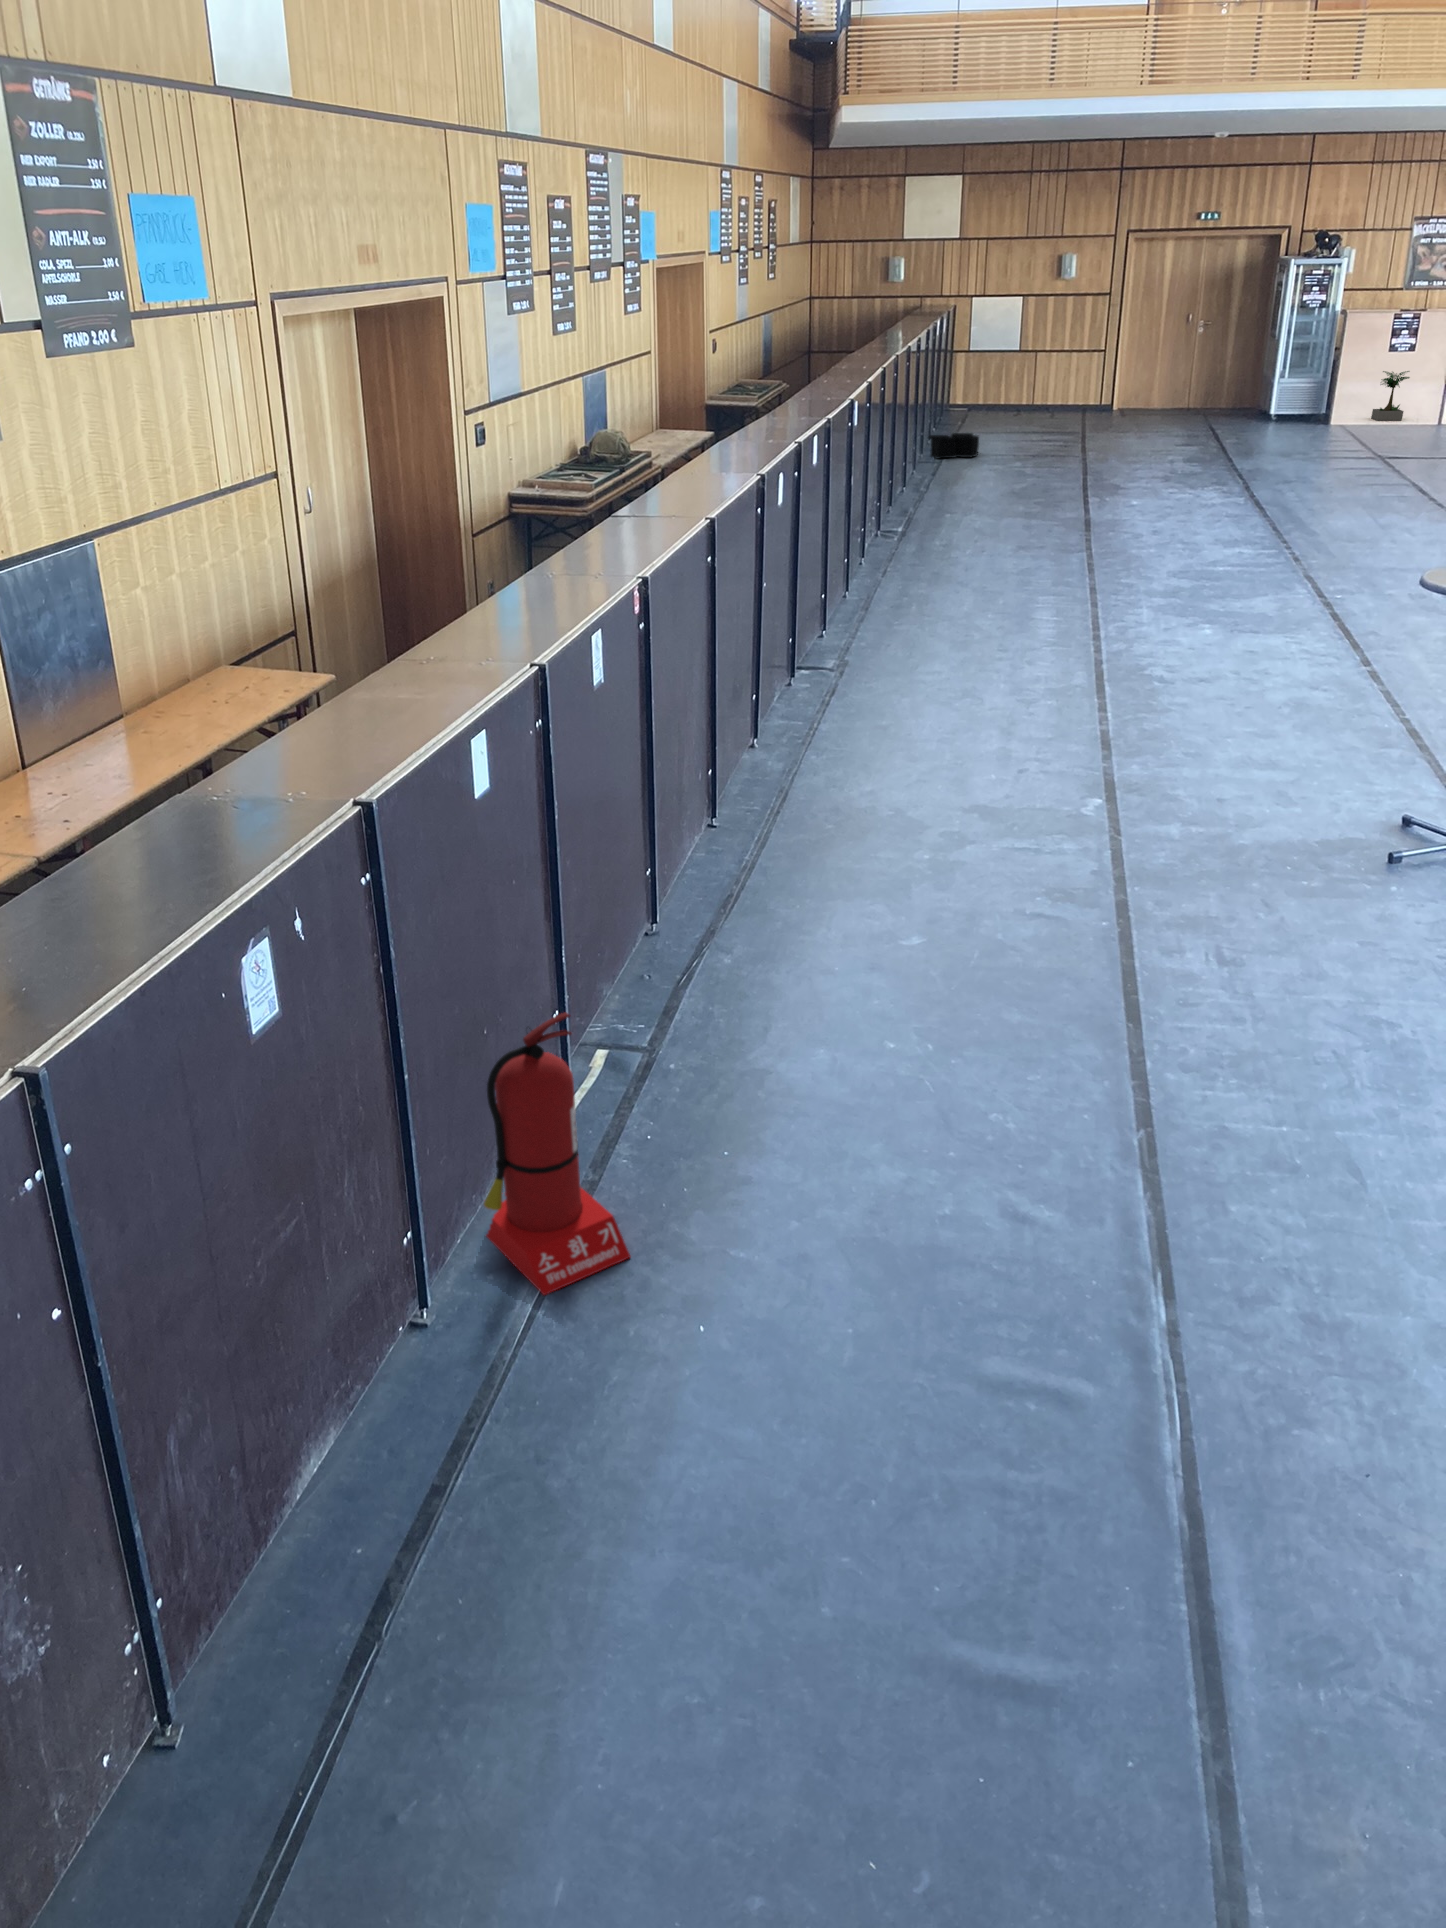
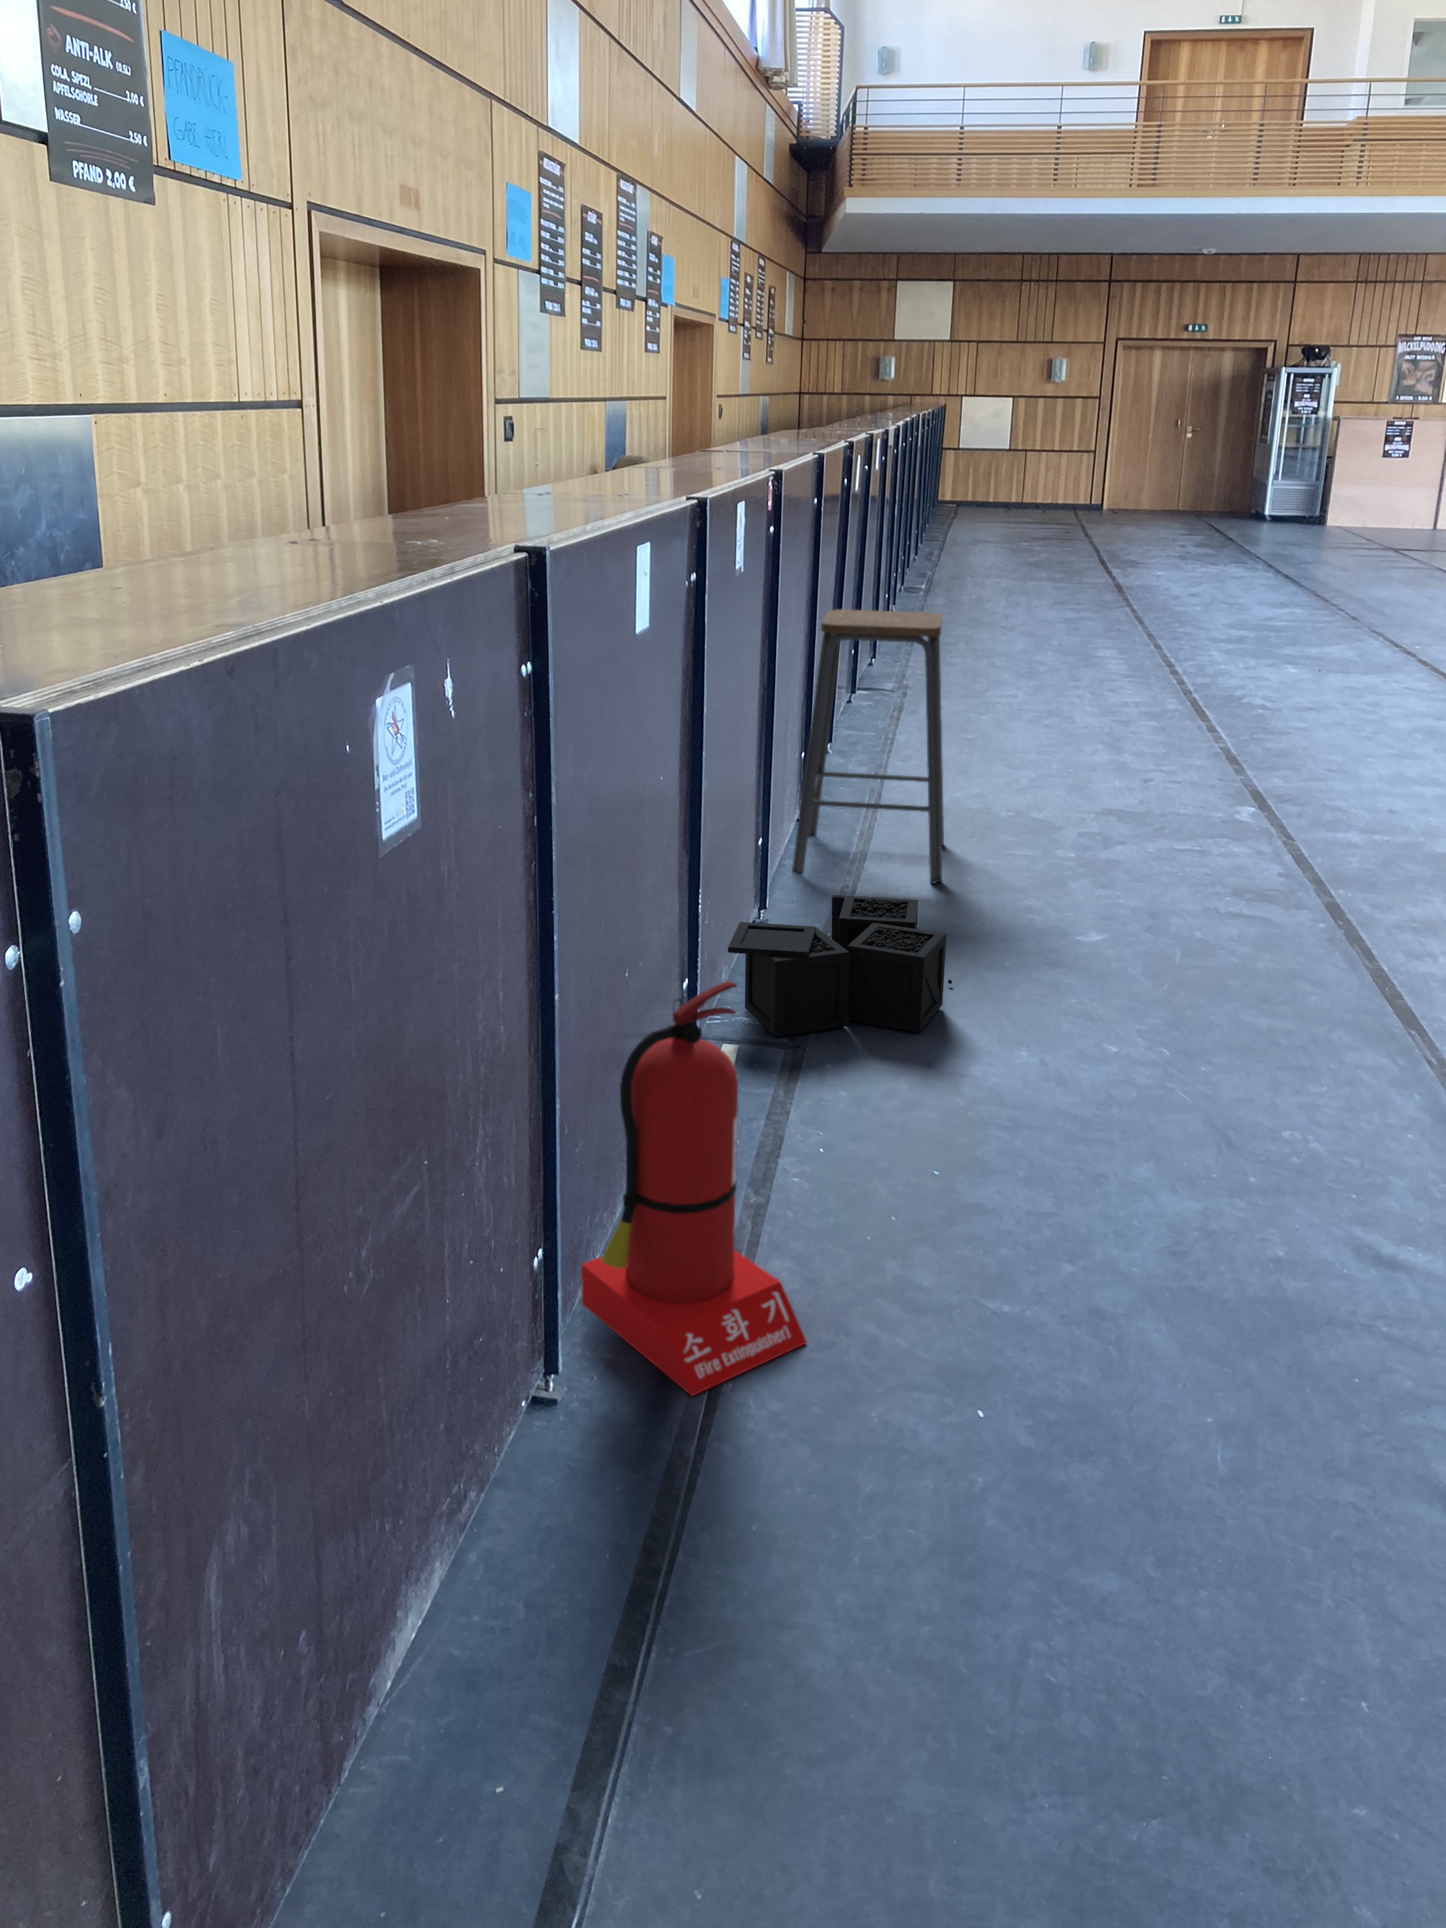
potted plant: present [1371,371,1410,421] -> none [1370,477,1412,526]
storage bin: present [929,433,979,459] -> present [728,895,952,1036]
bar stool: none [709,625,844,862] -> present [792,609,944,883]

